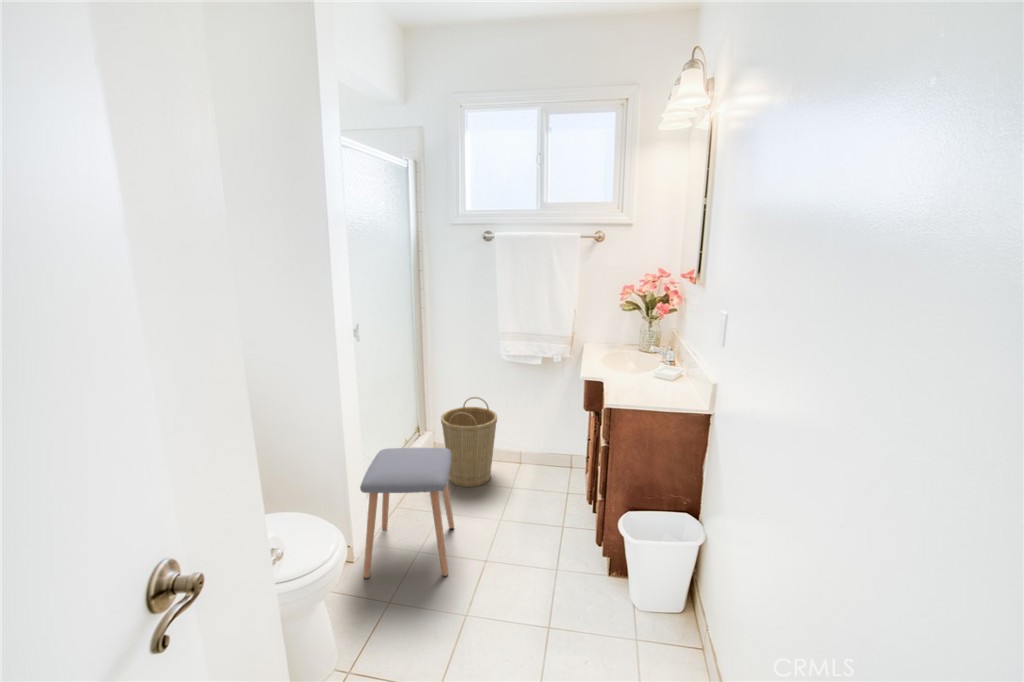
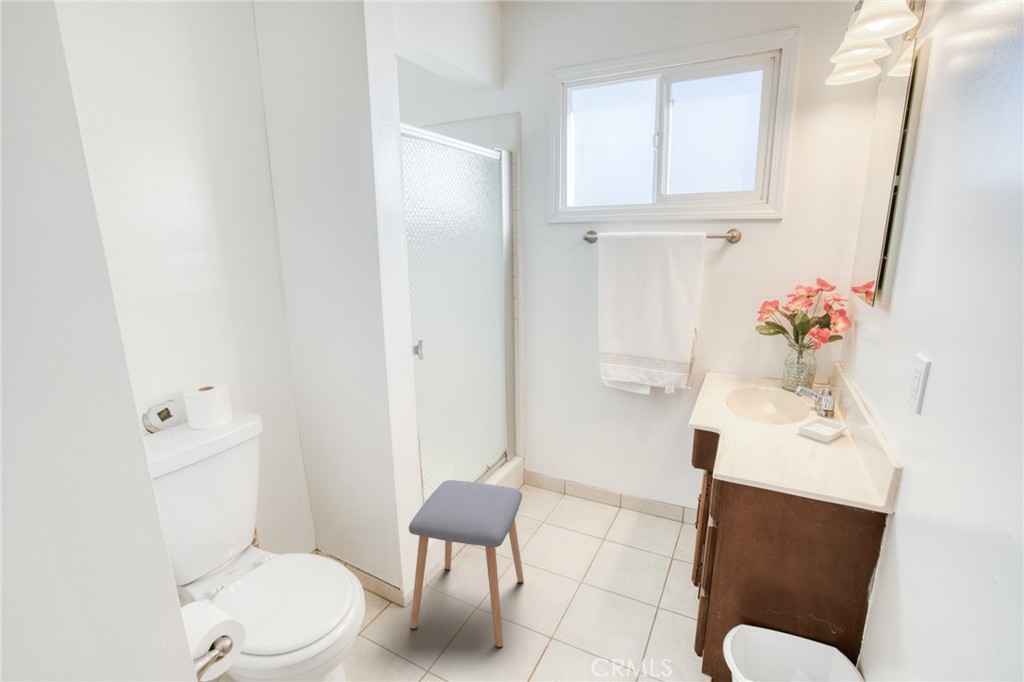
basket: present [441,397,497,487] -> none [525,424,590,530]

